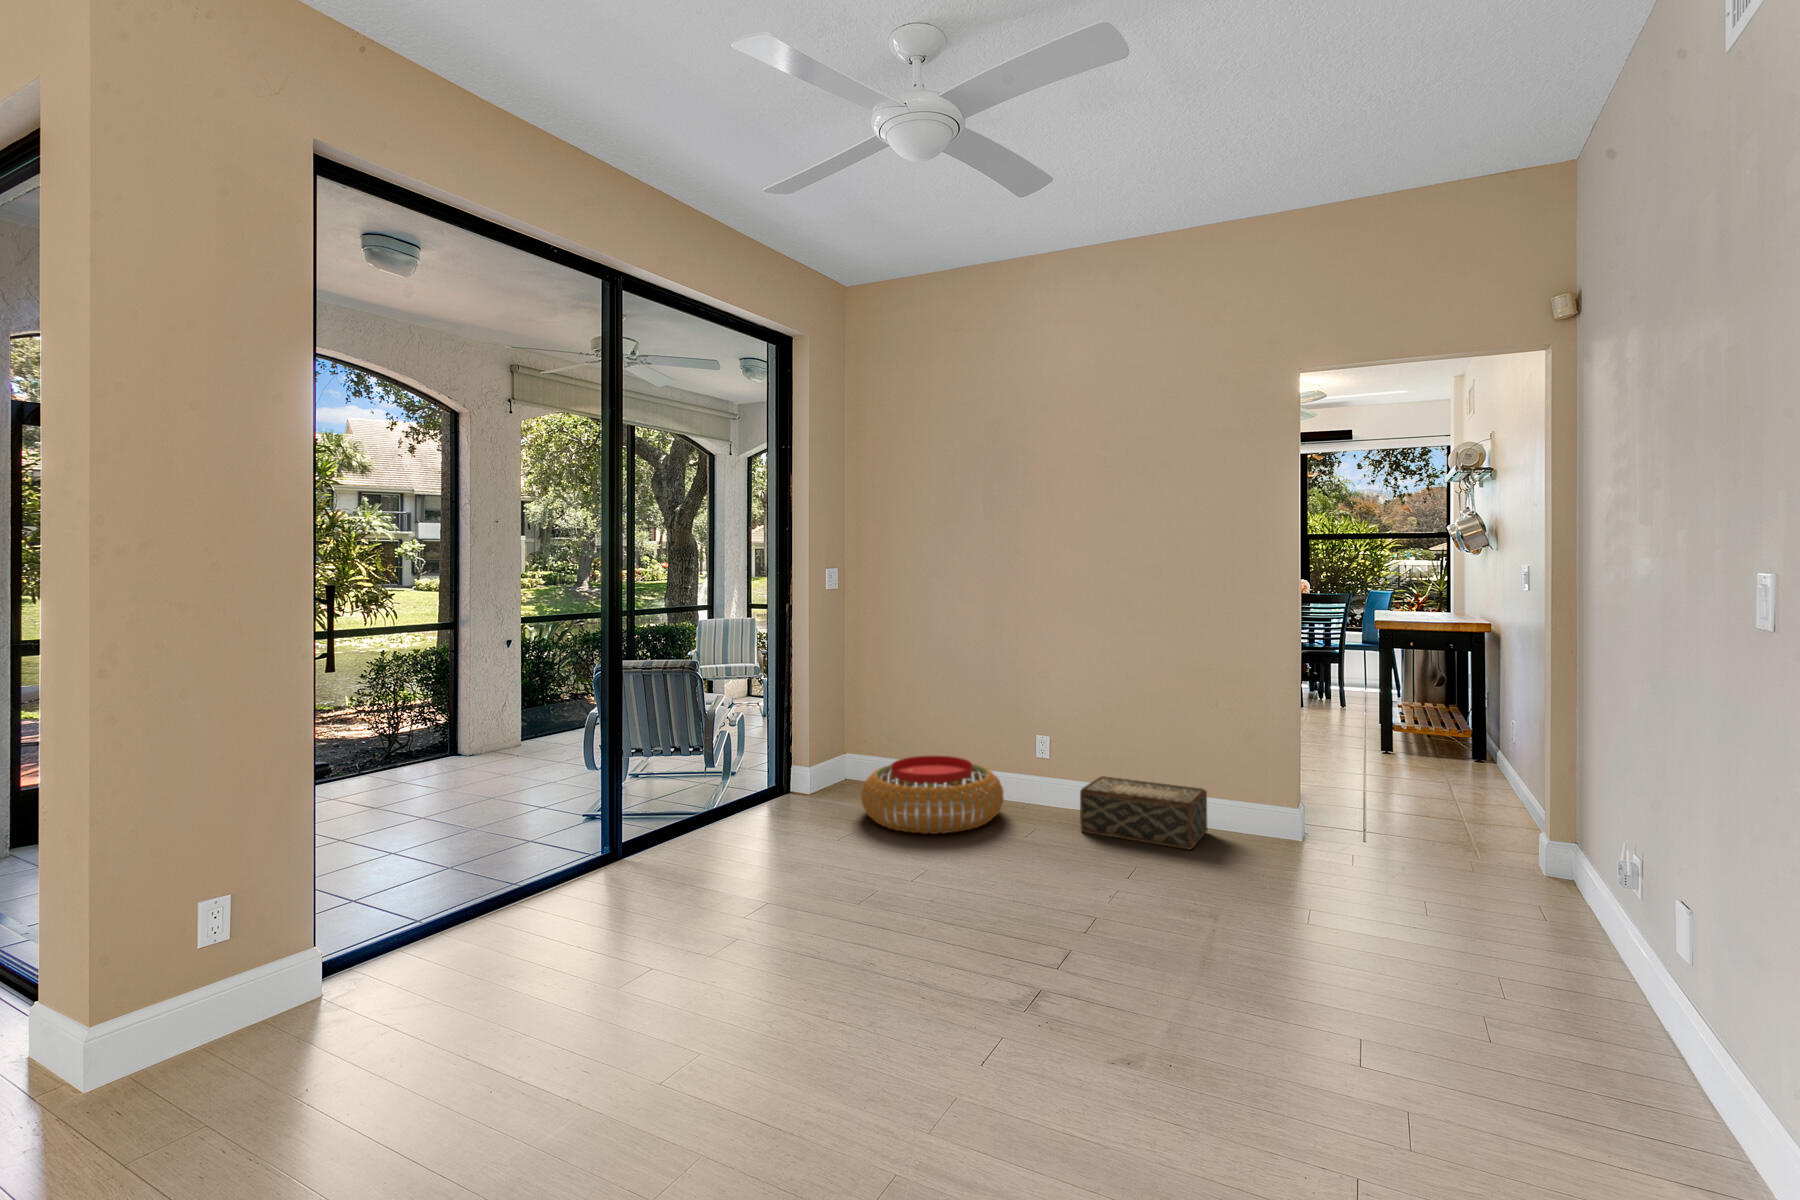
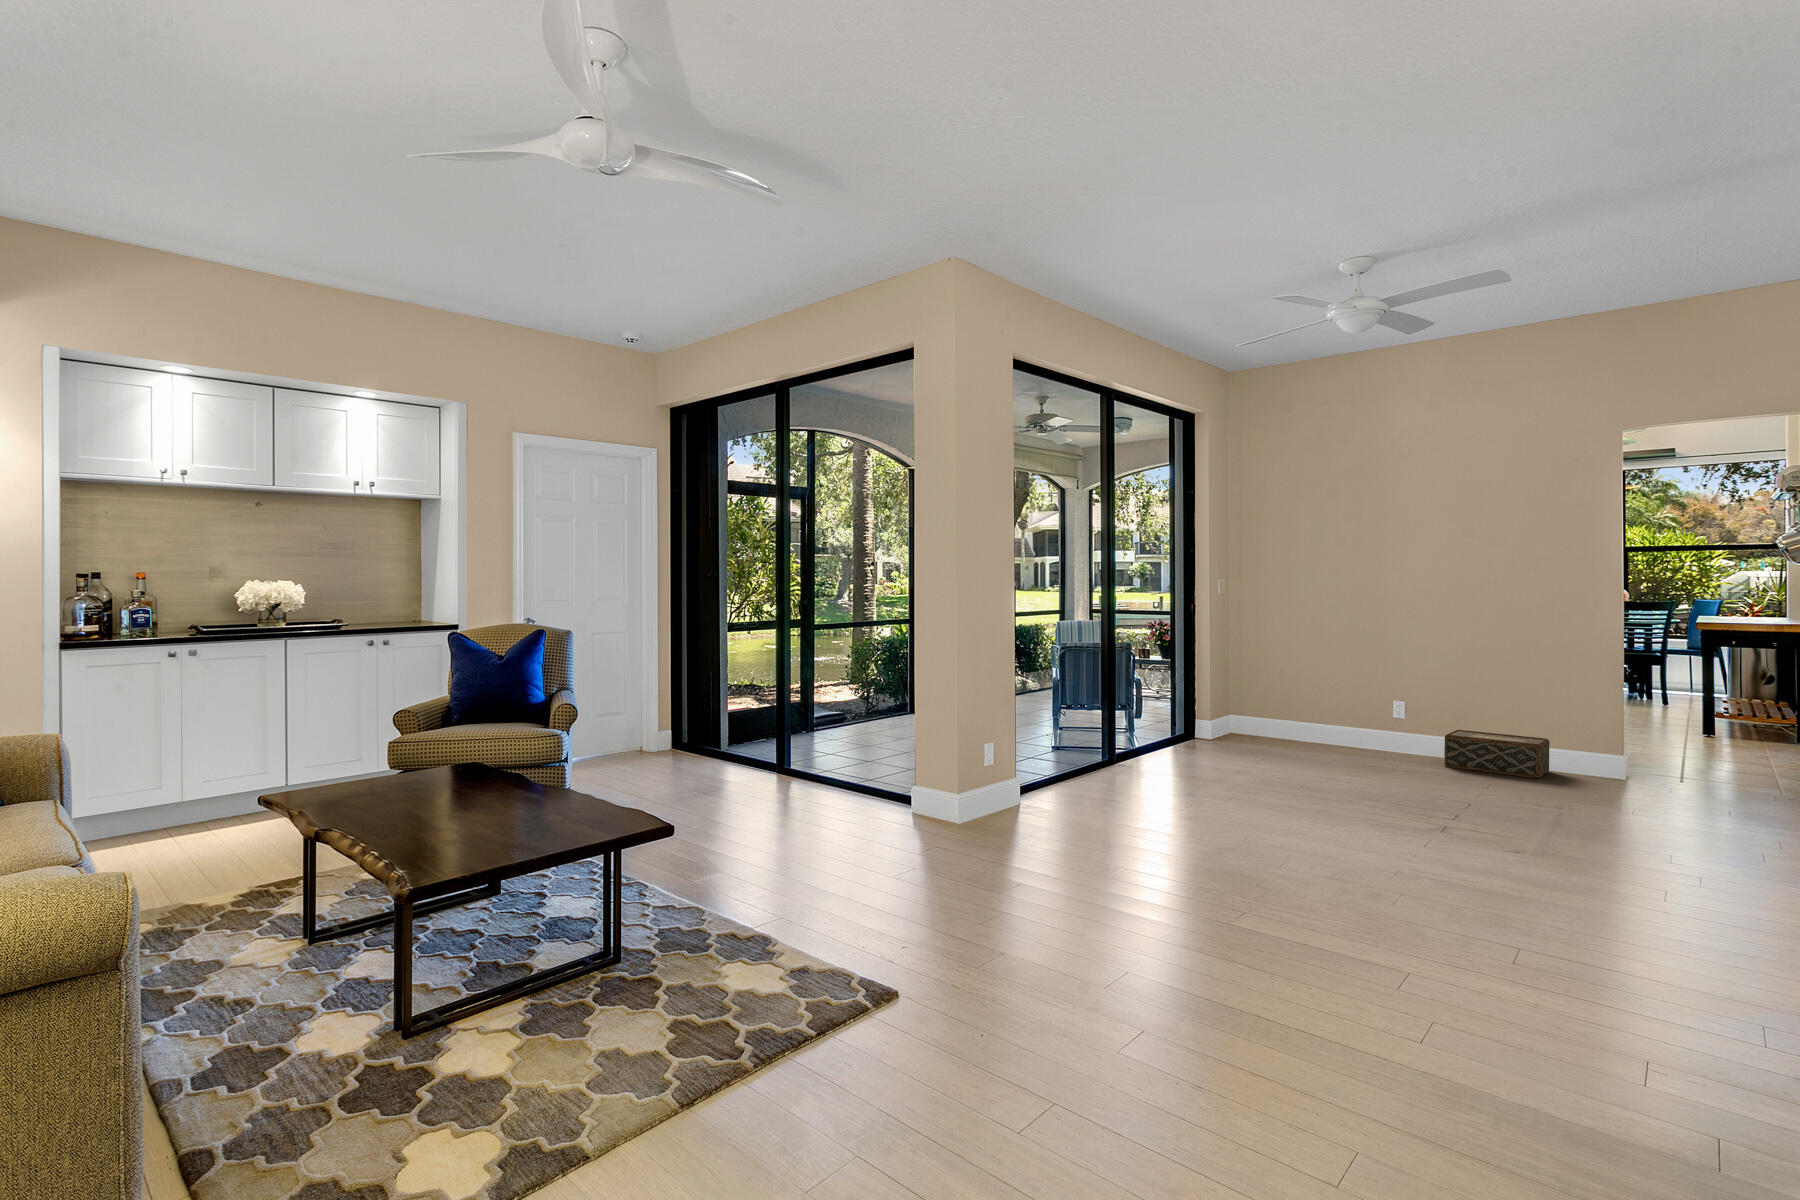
pouf: present [861,756,1004,834] -> none [1263,712,1378,762]

